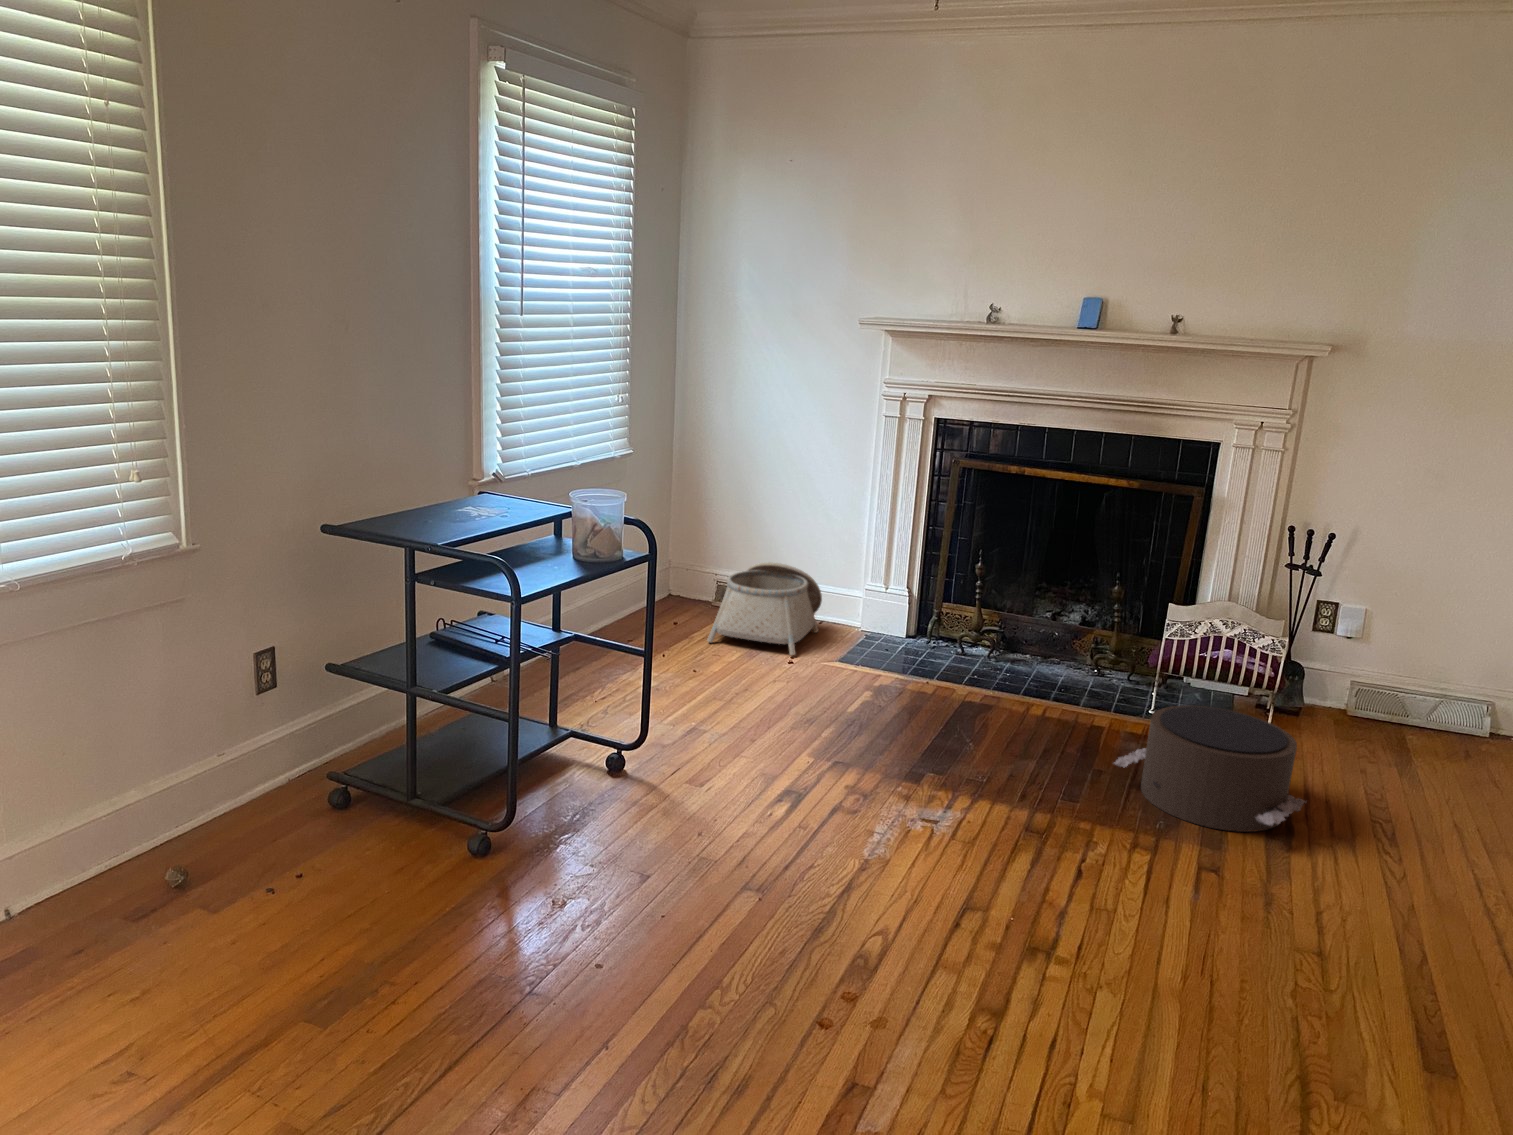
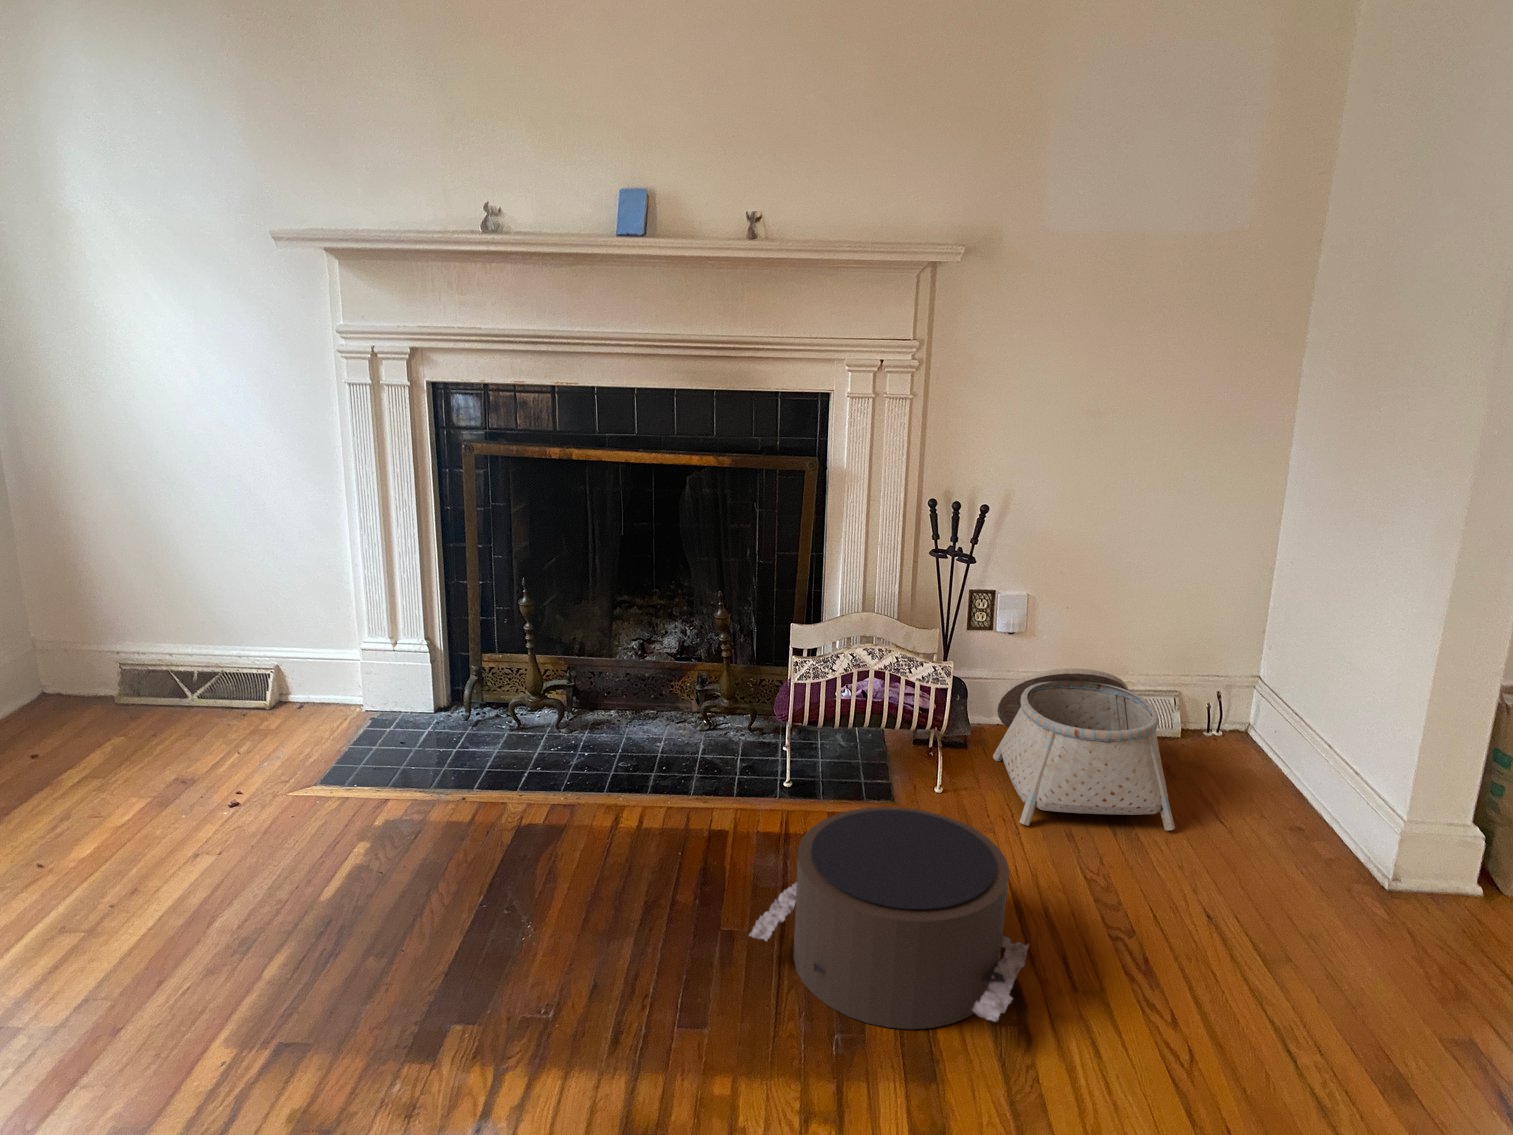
basket: present [707,562,822,655] -> present [993,668,1175,831]

